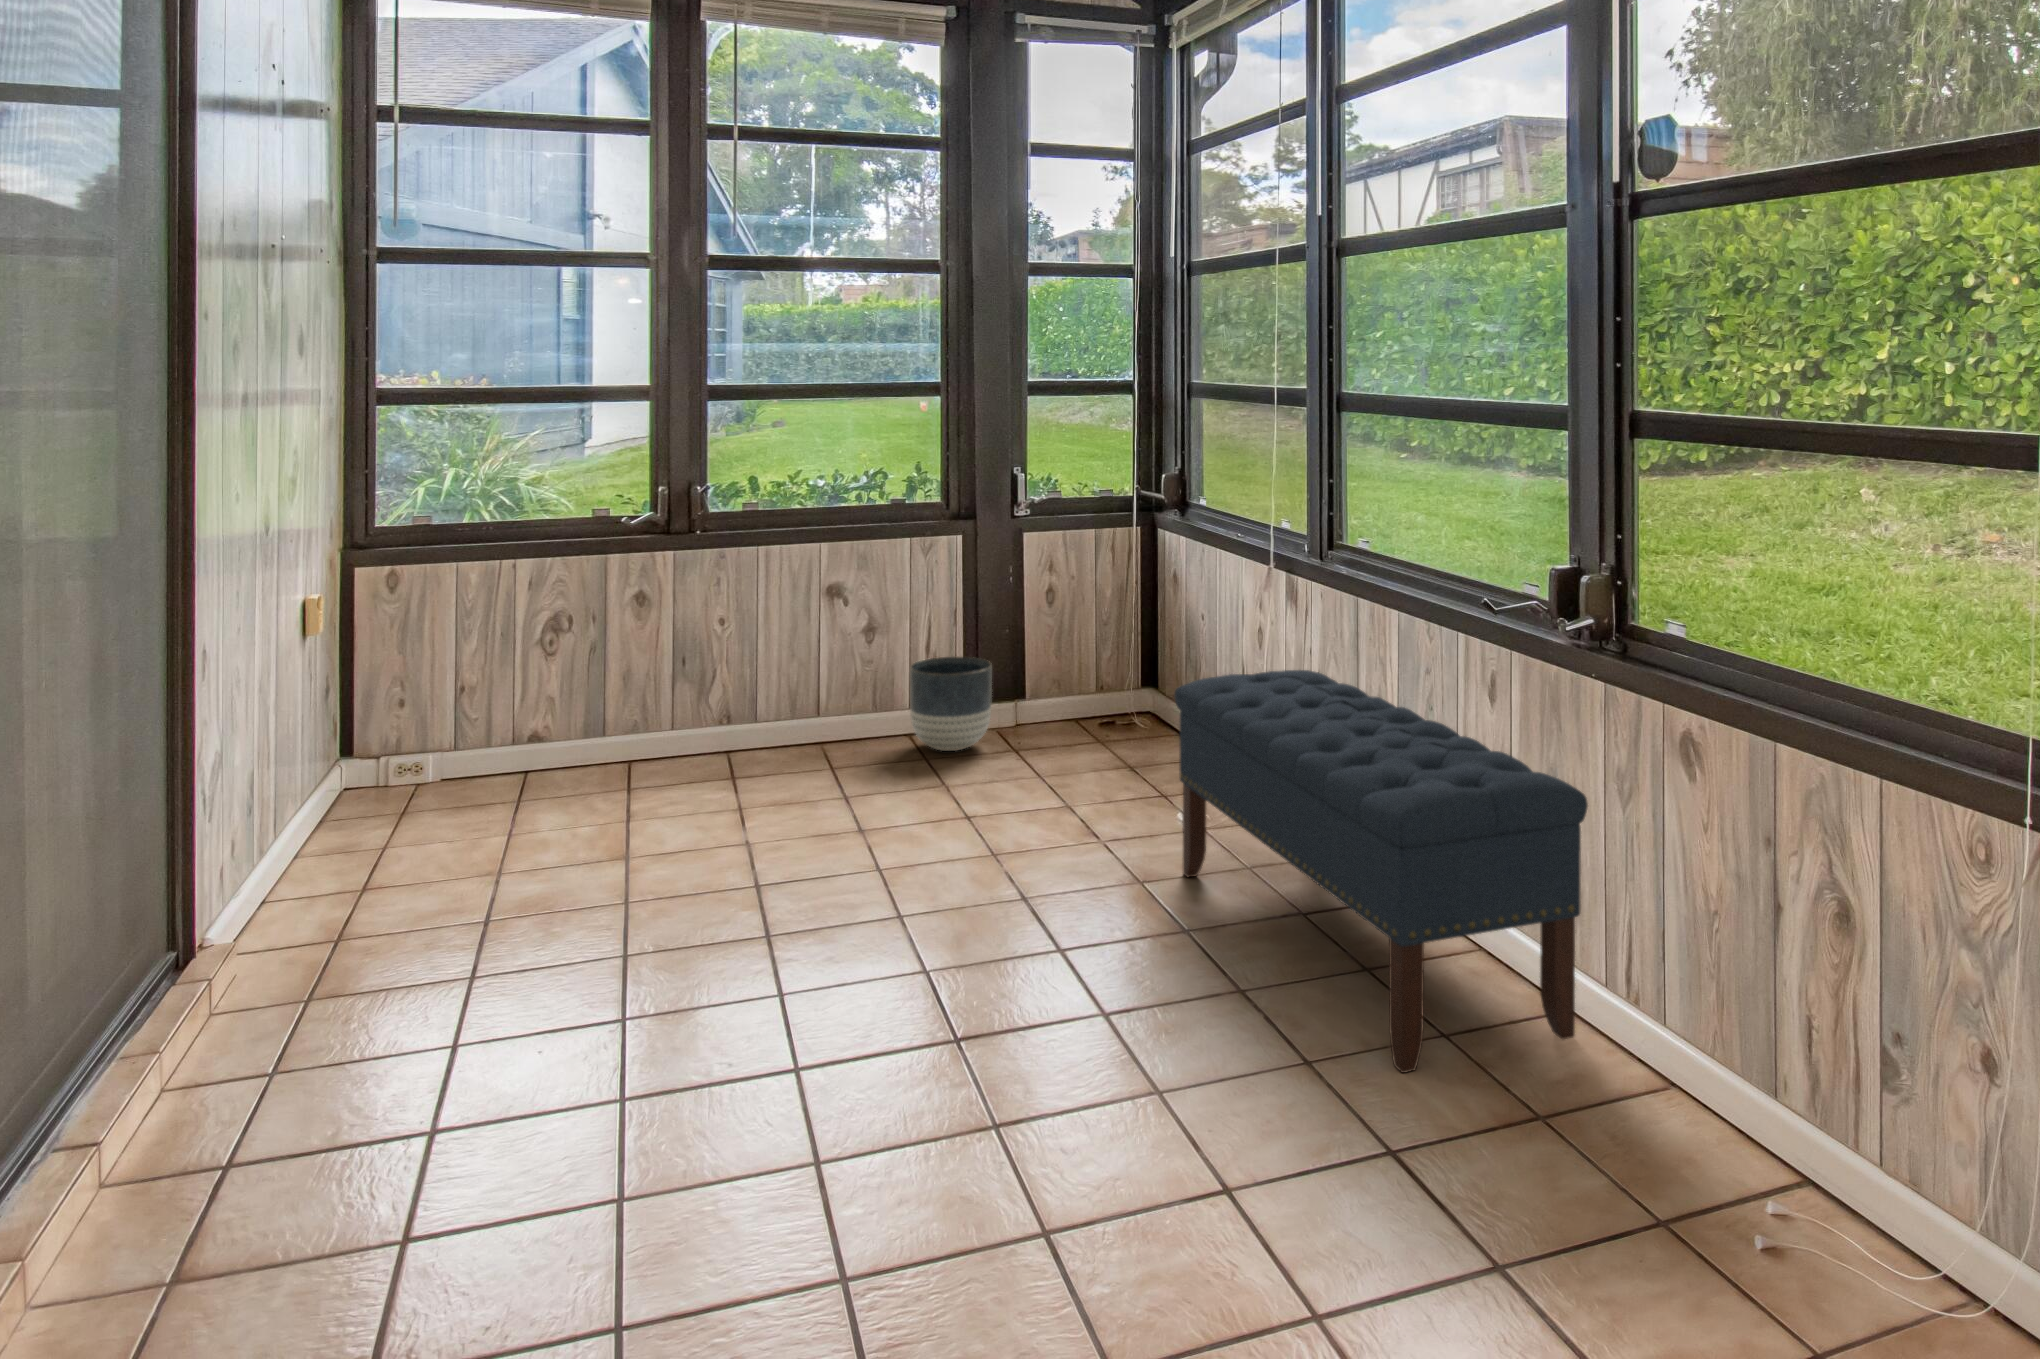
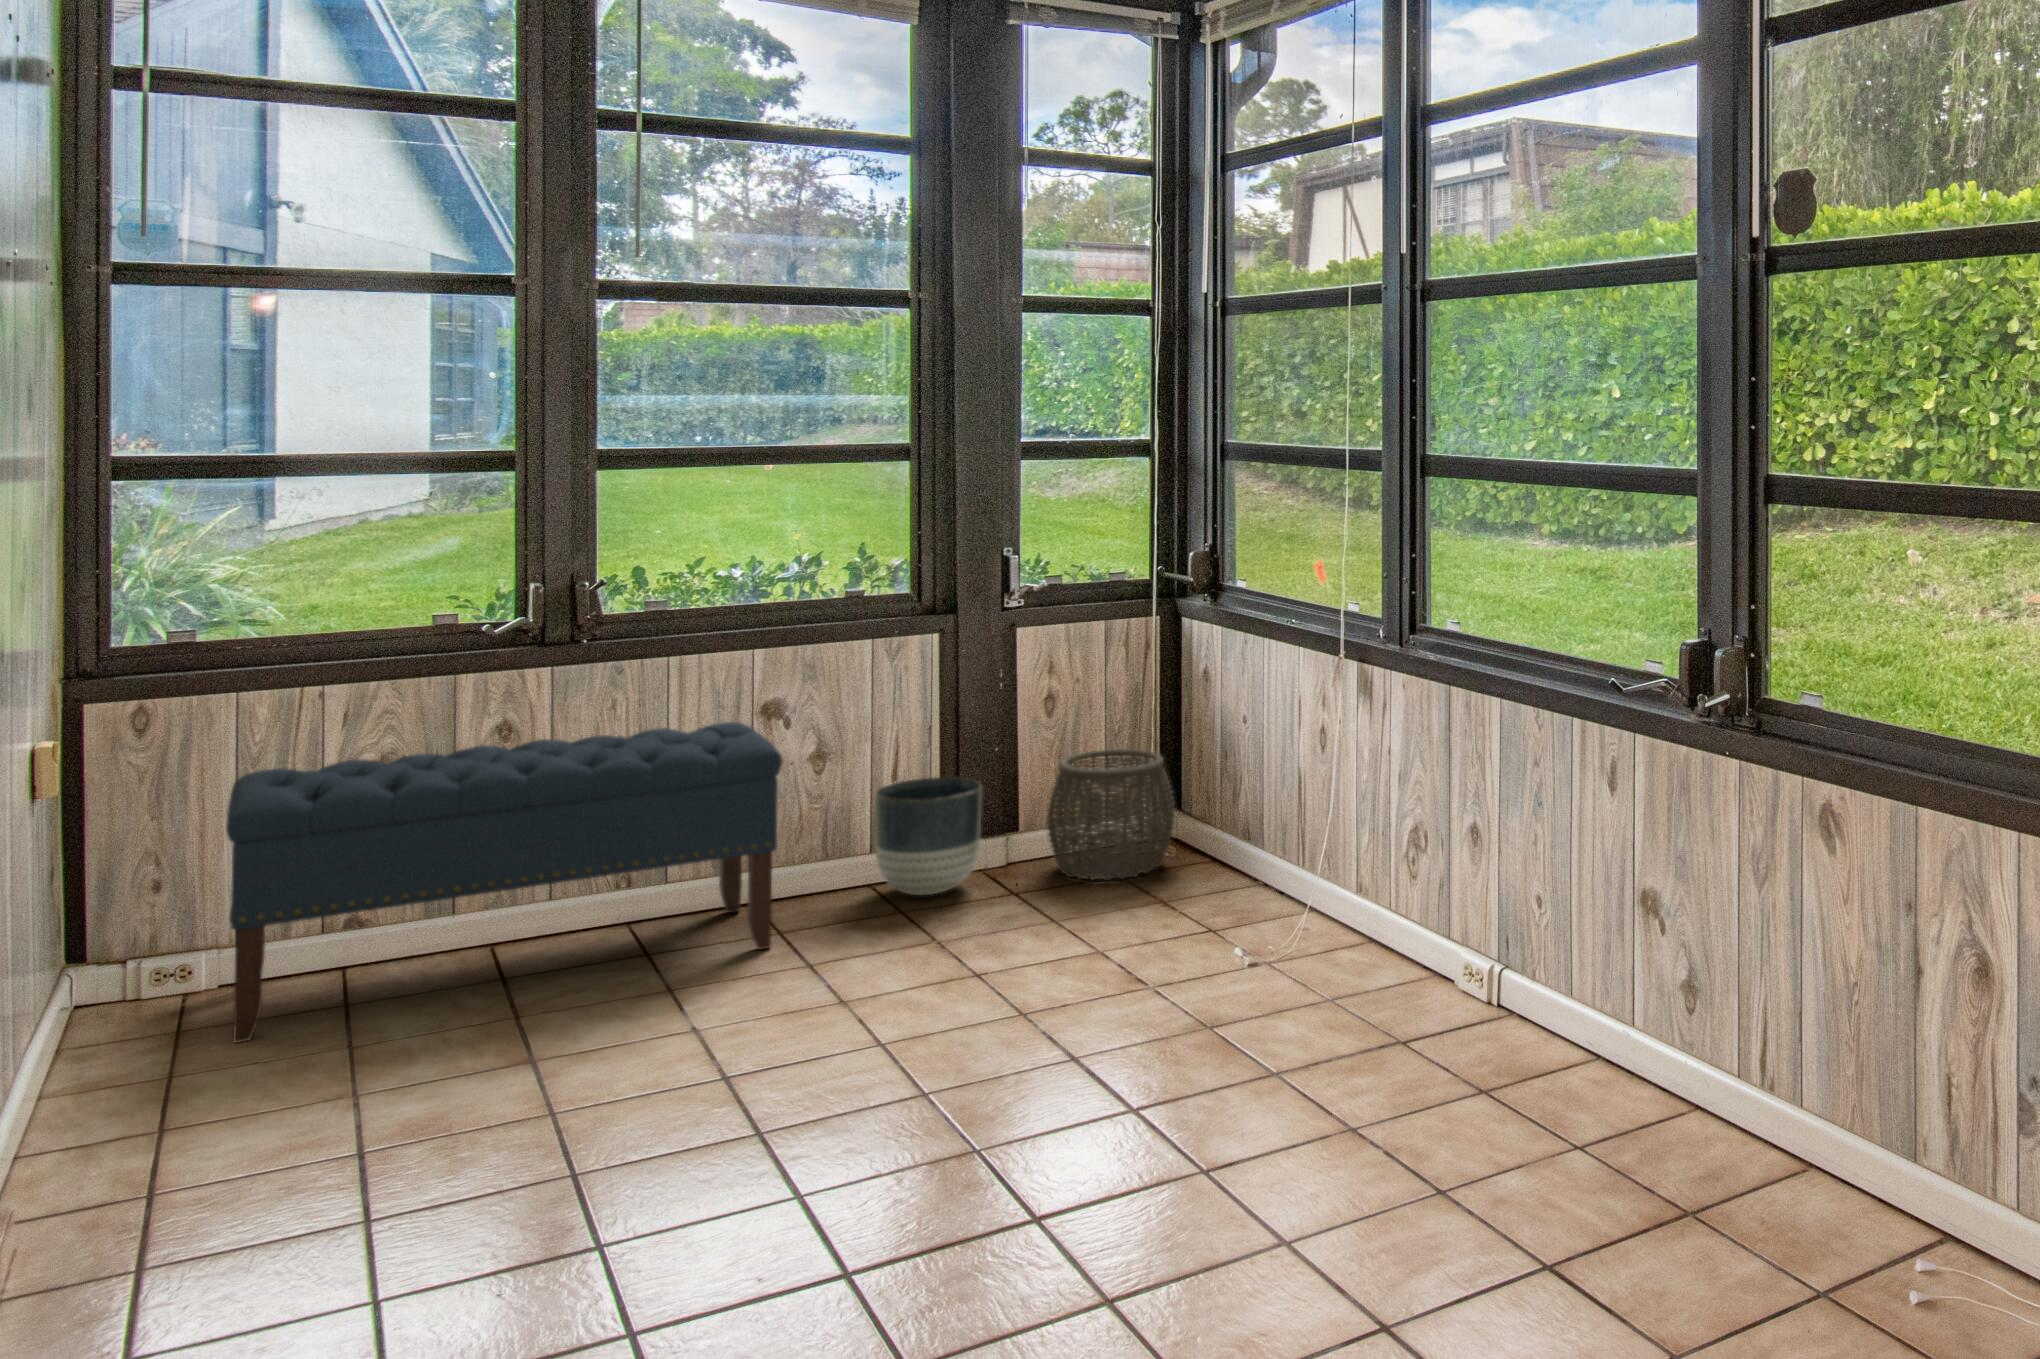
woven basket: none [1045,642,1150,750] -> present [1047,749,1175,880]
bench: present [1174,670,1588,1073] -> present [226,722,782,1043]

